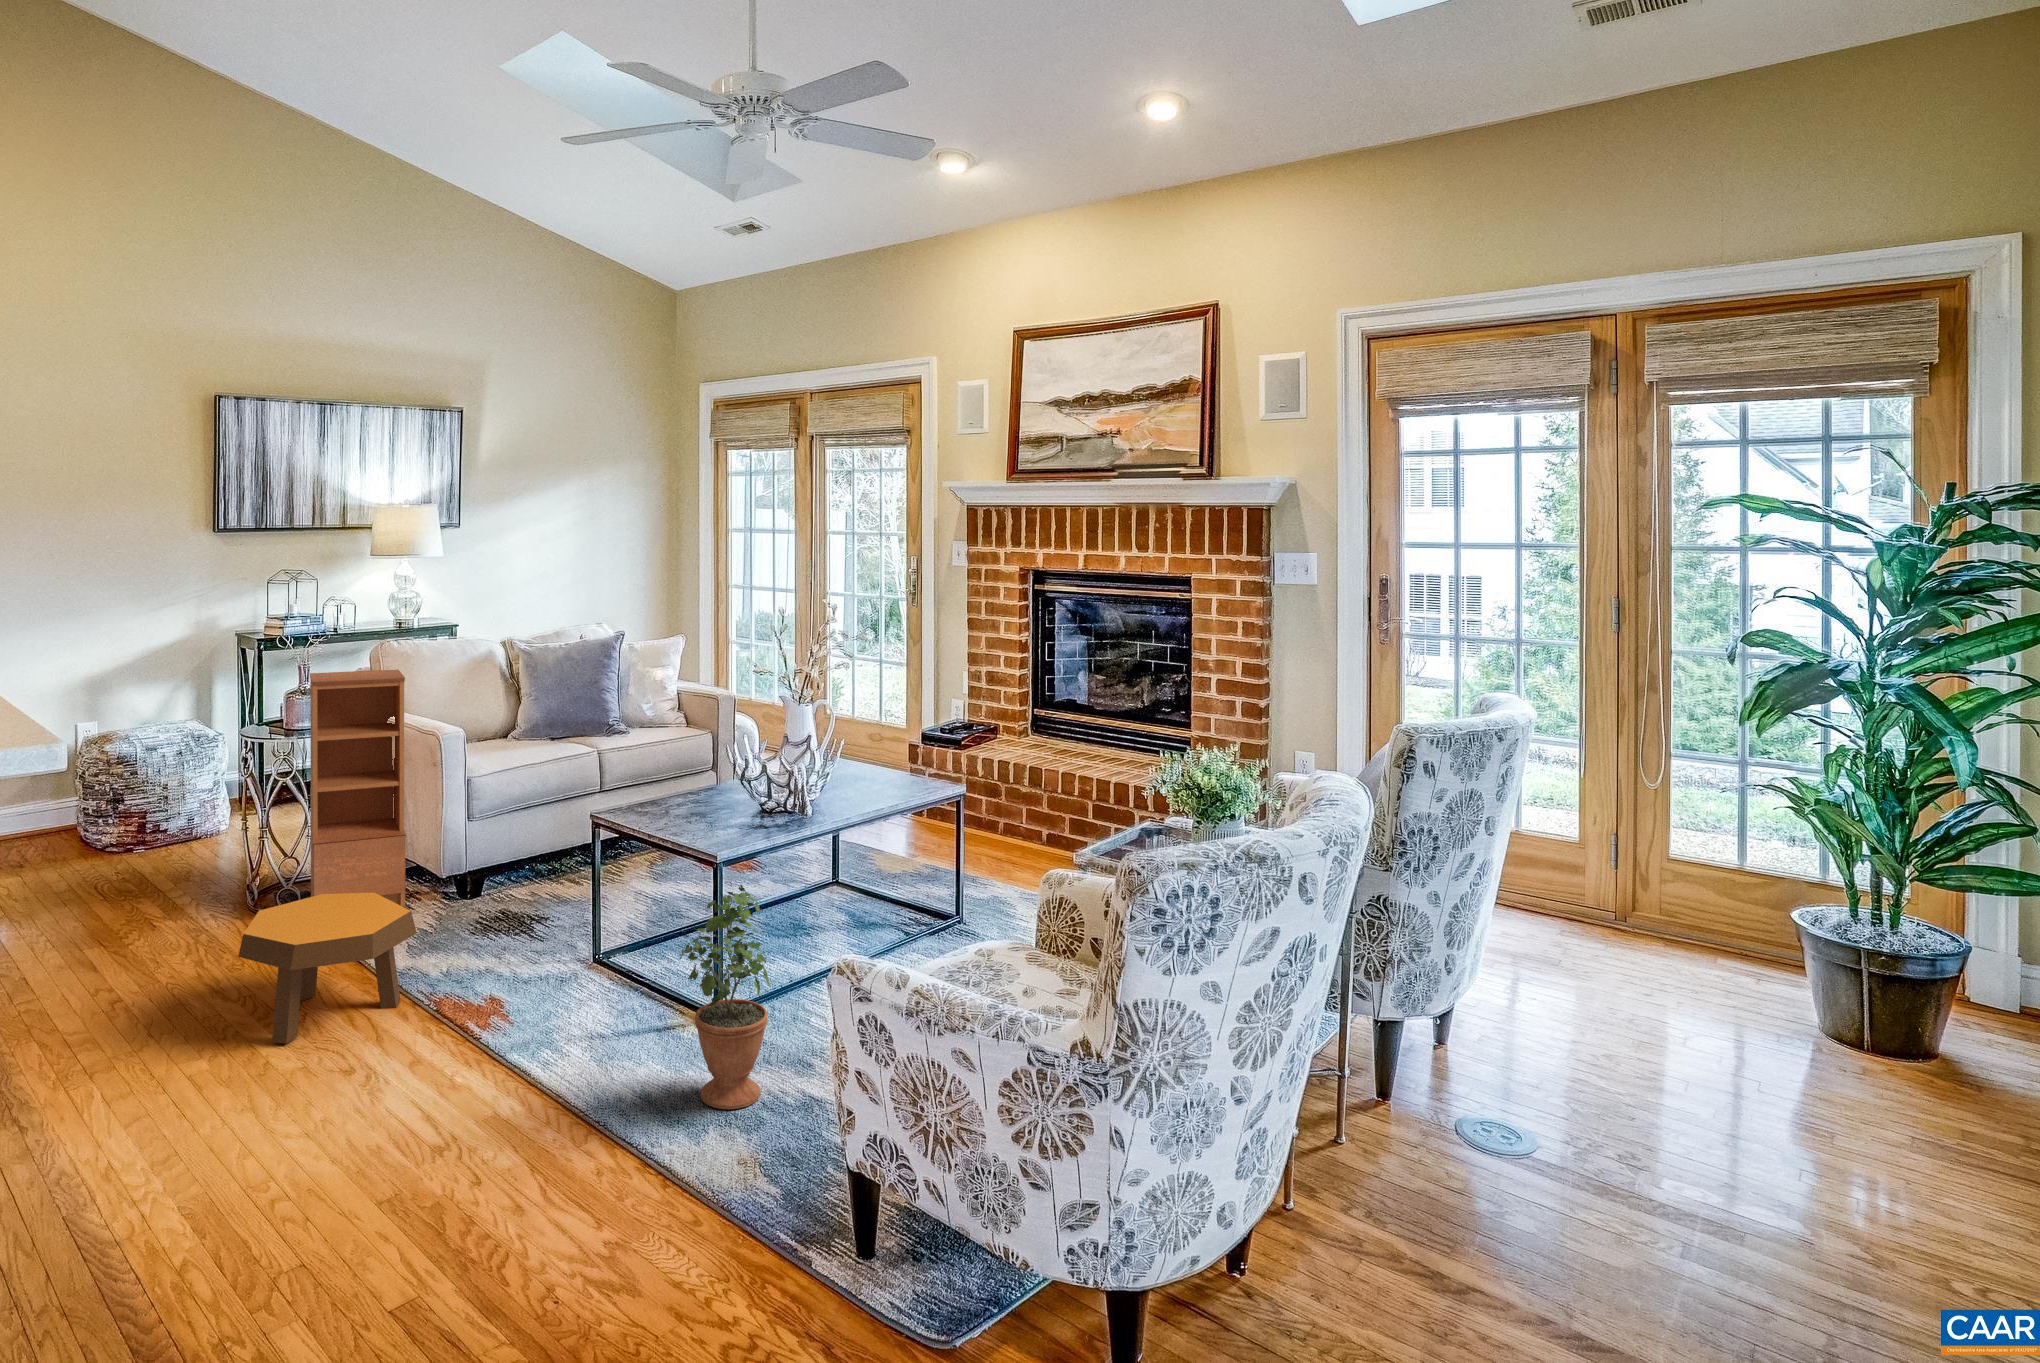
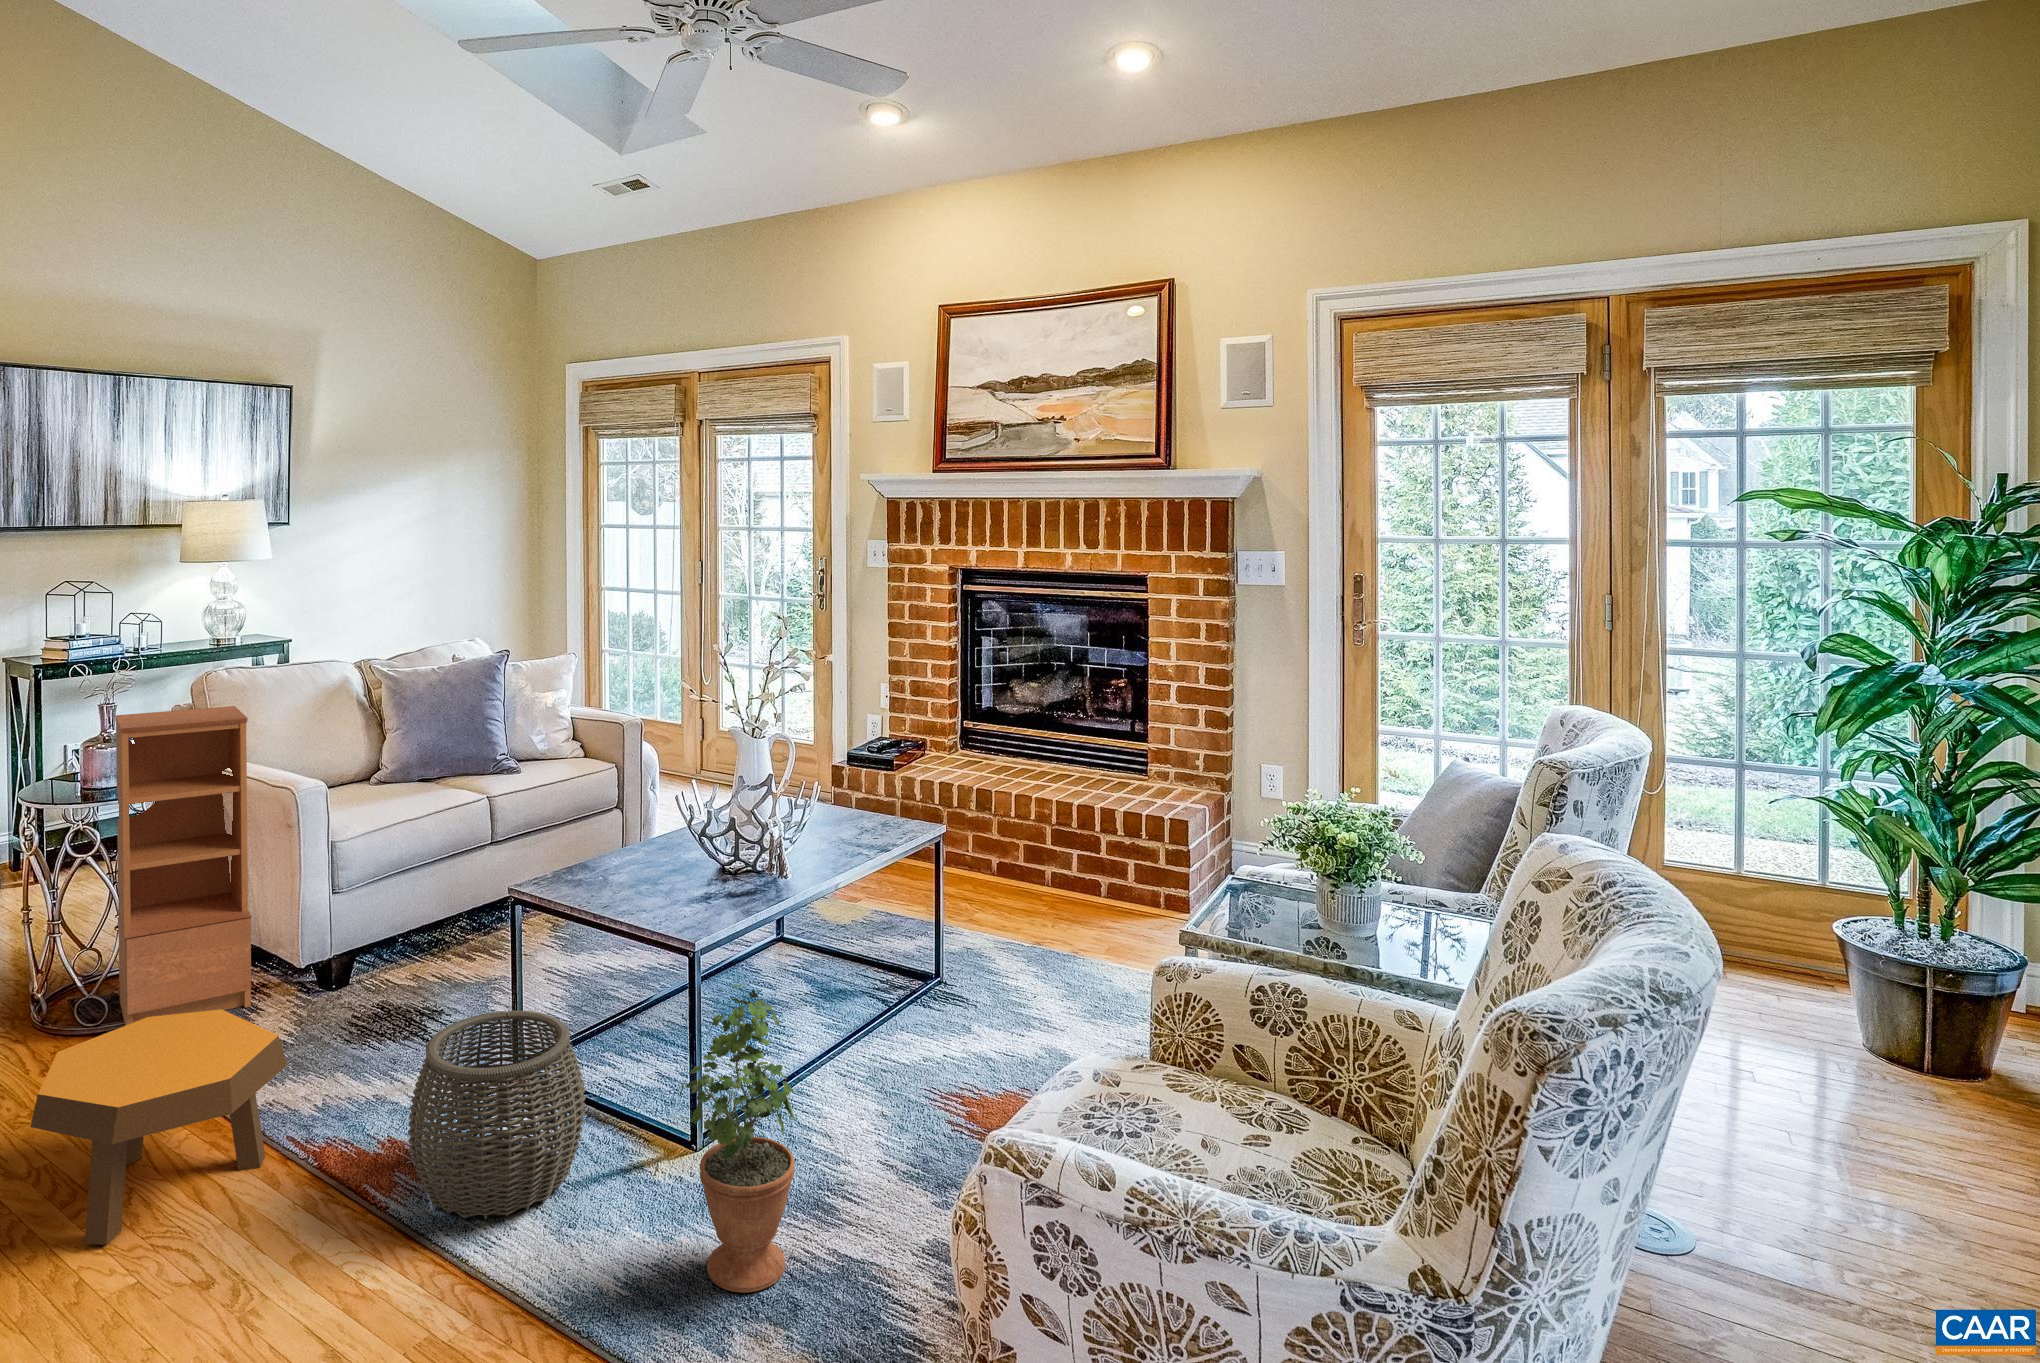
woven basket: none [496,903,631,1050] -> present [408,1011,586,1219]

